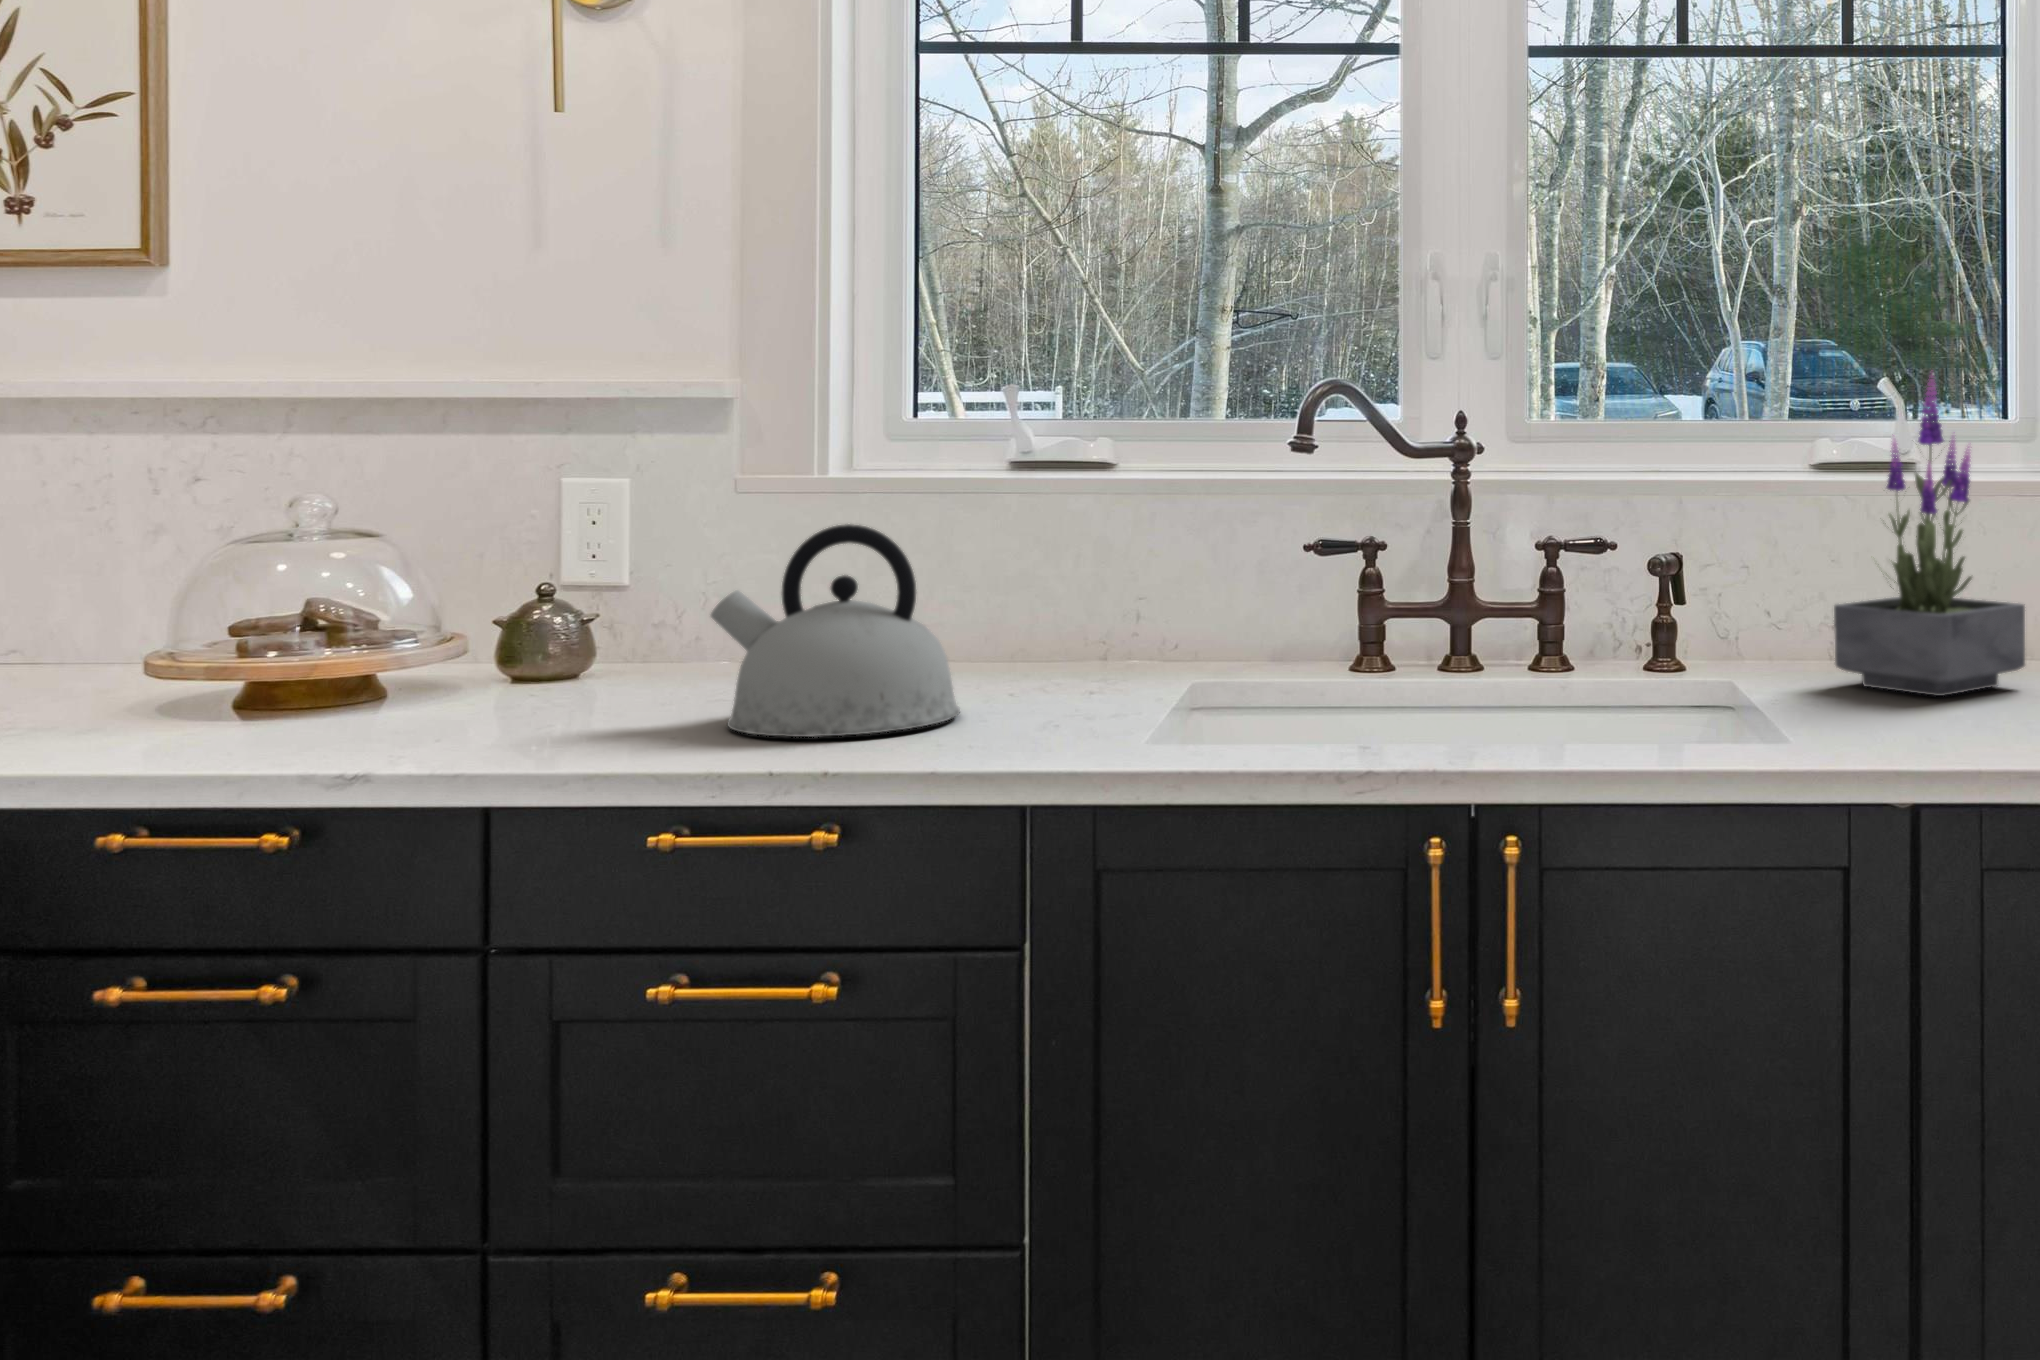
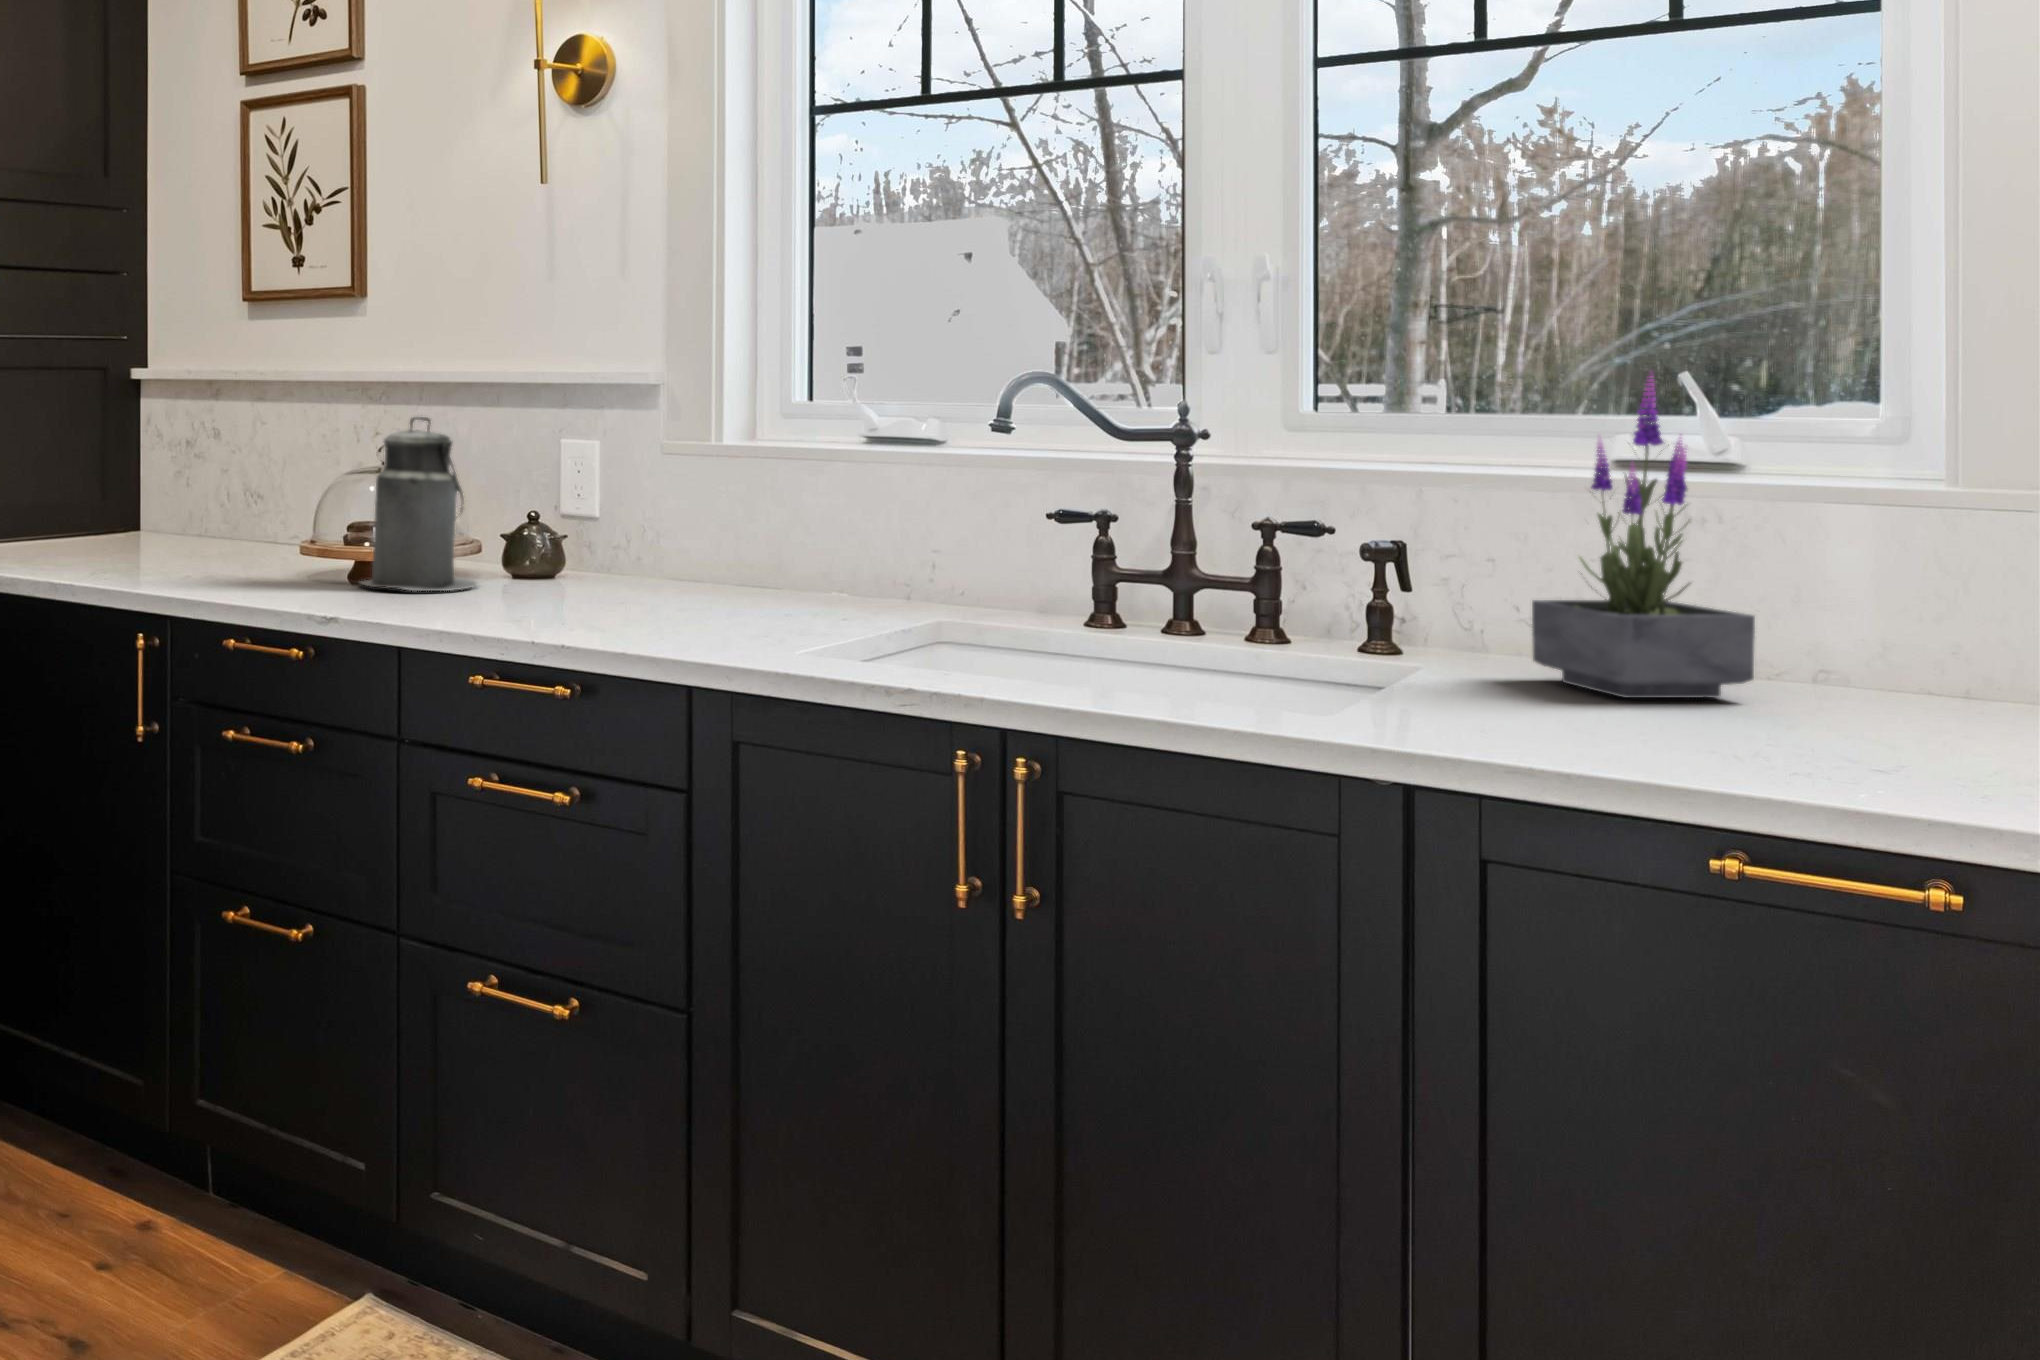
canister: none [284,454,489,722] -> present [361,417,477,591]
kettle: present [711,524,960,737] -> none [578,475,741,625]

